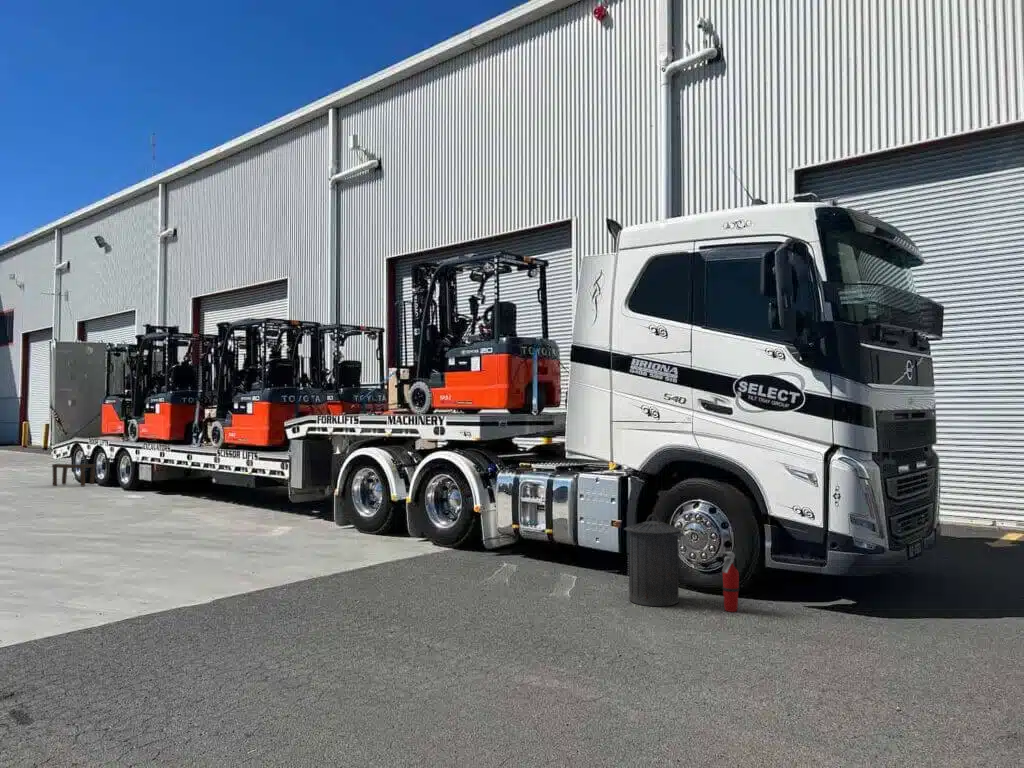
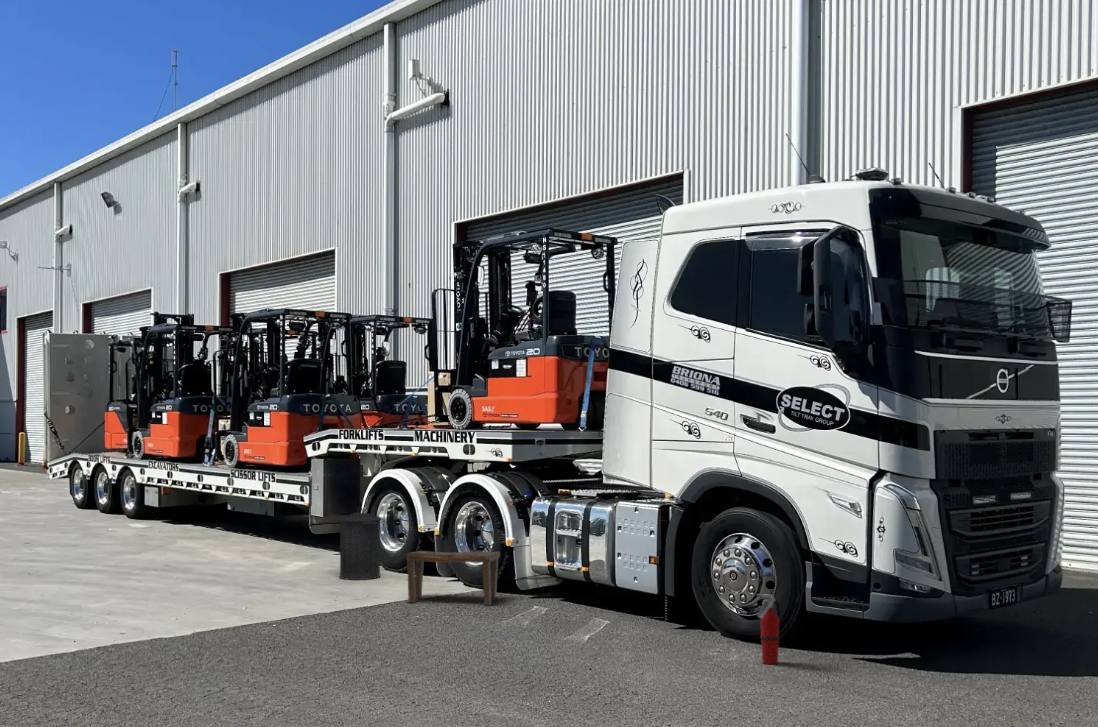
bench: present [52,464,95,486] -> present [406,551,500,606]
trash can: present [624,514,684,606] -> present [338,507,382,580]

